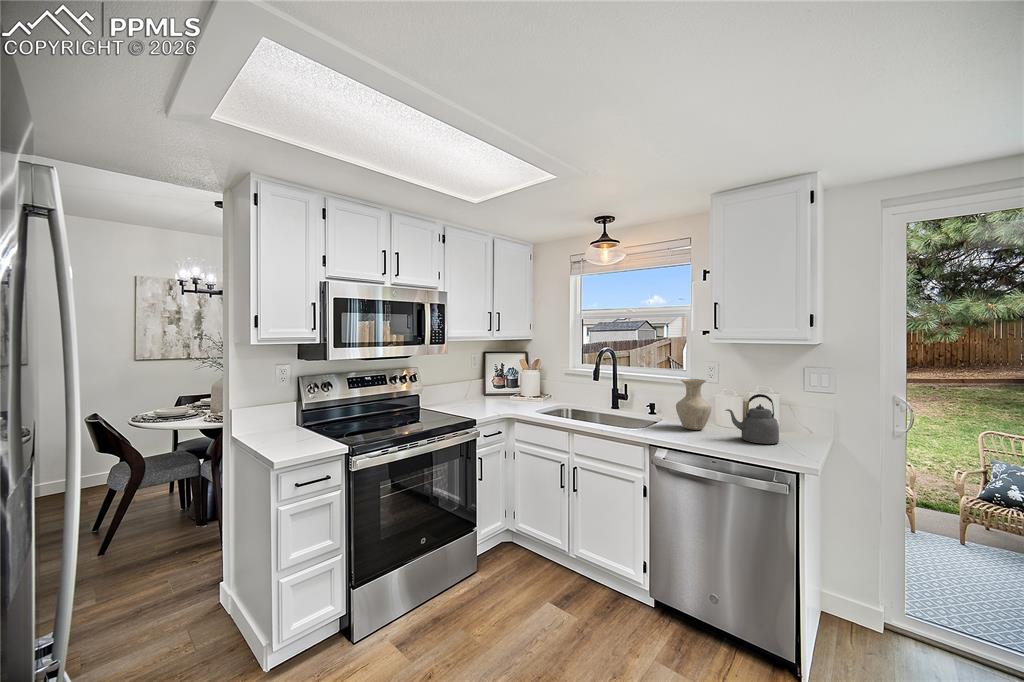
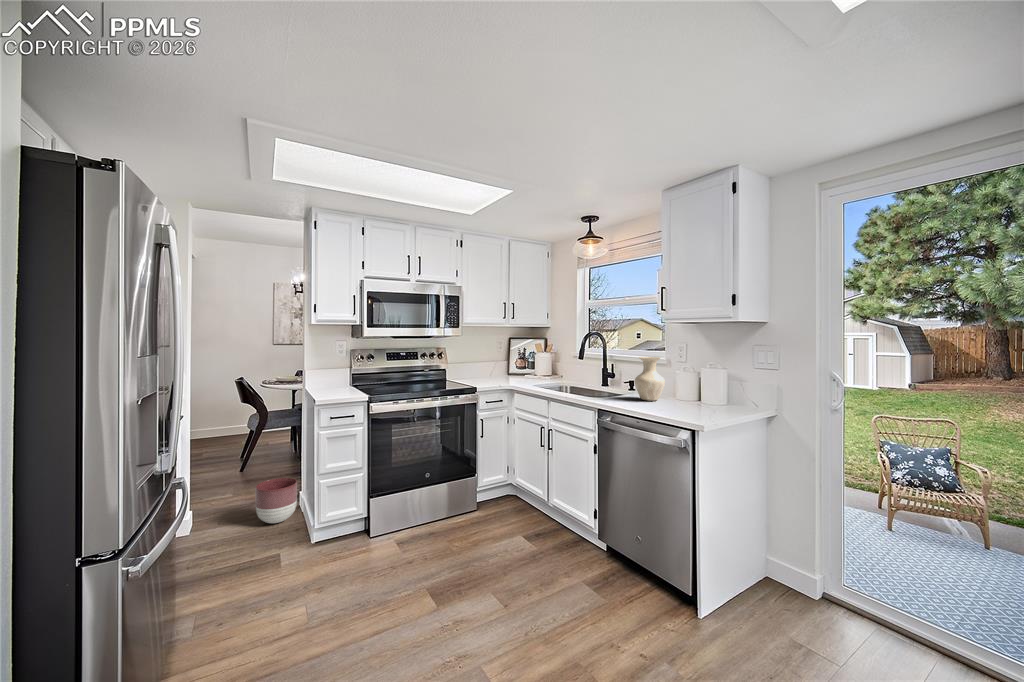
kettle: present [726,394,779,444] -> none [663,368,709,411]
planter: none [160,568,226,645] -> present [255,478,297,523]

